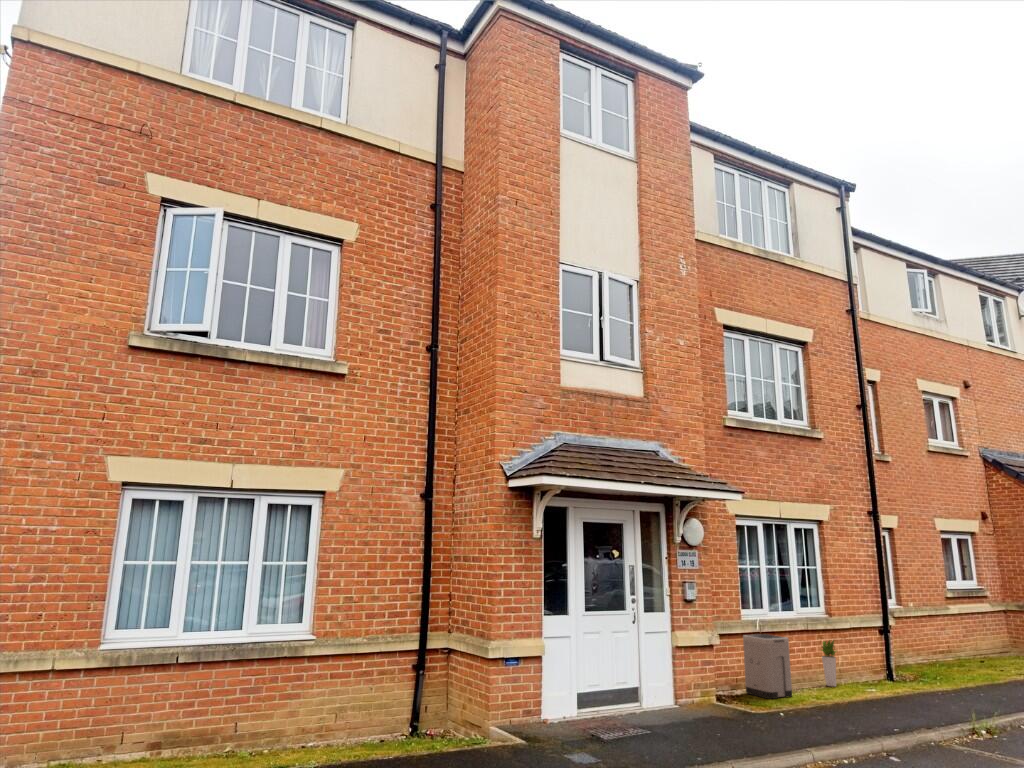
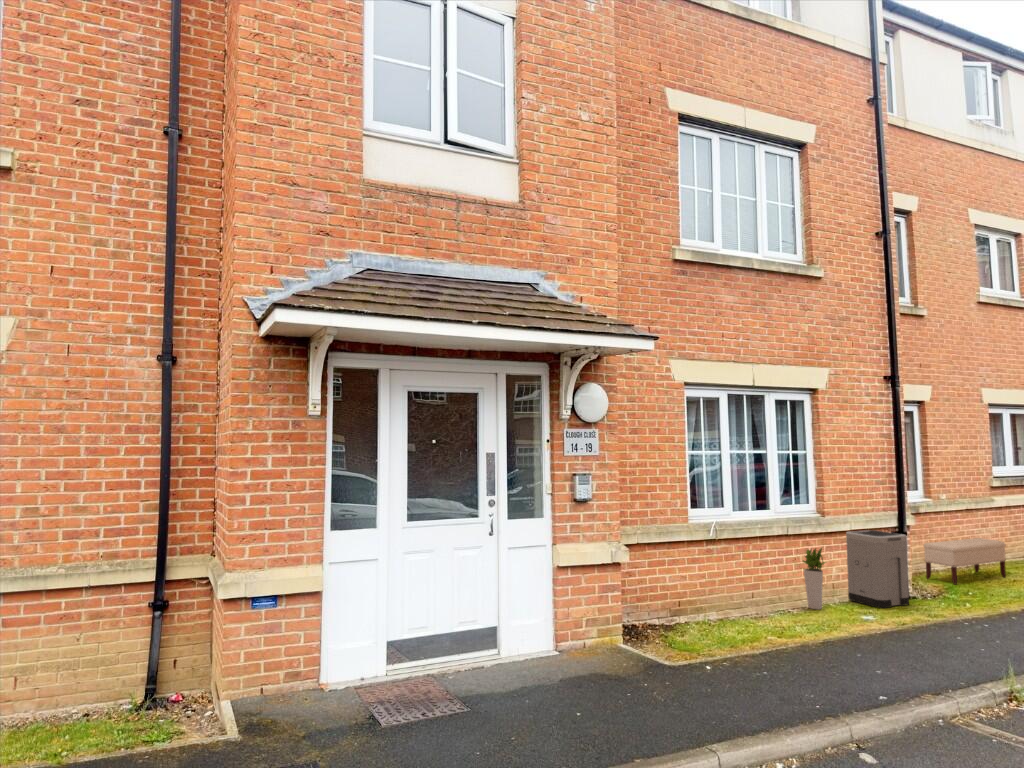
trash can: present [743,634,792,699] -> present [846,530,909,608]
bench: none [901,638,962,673] -> present [924,538,1006,585]

